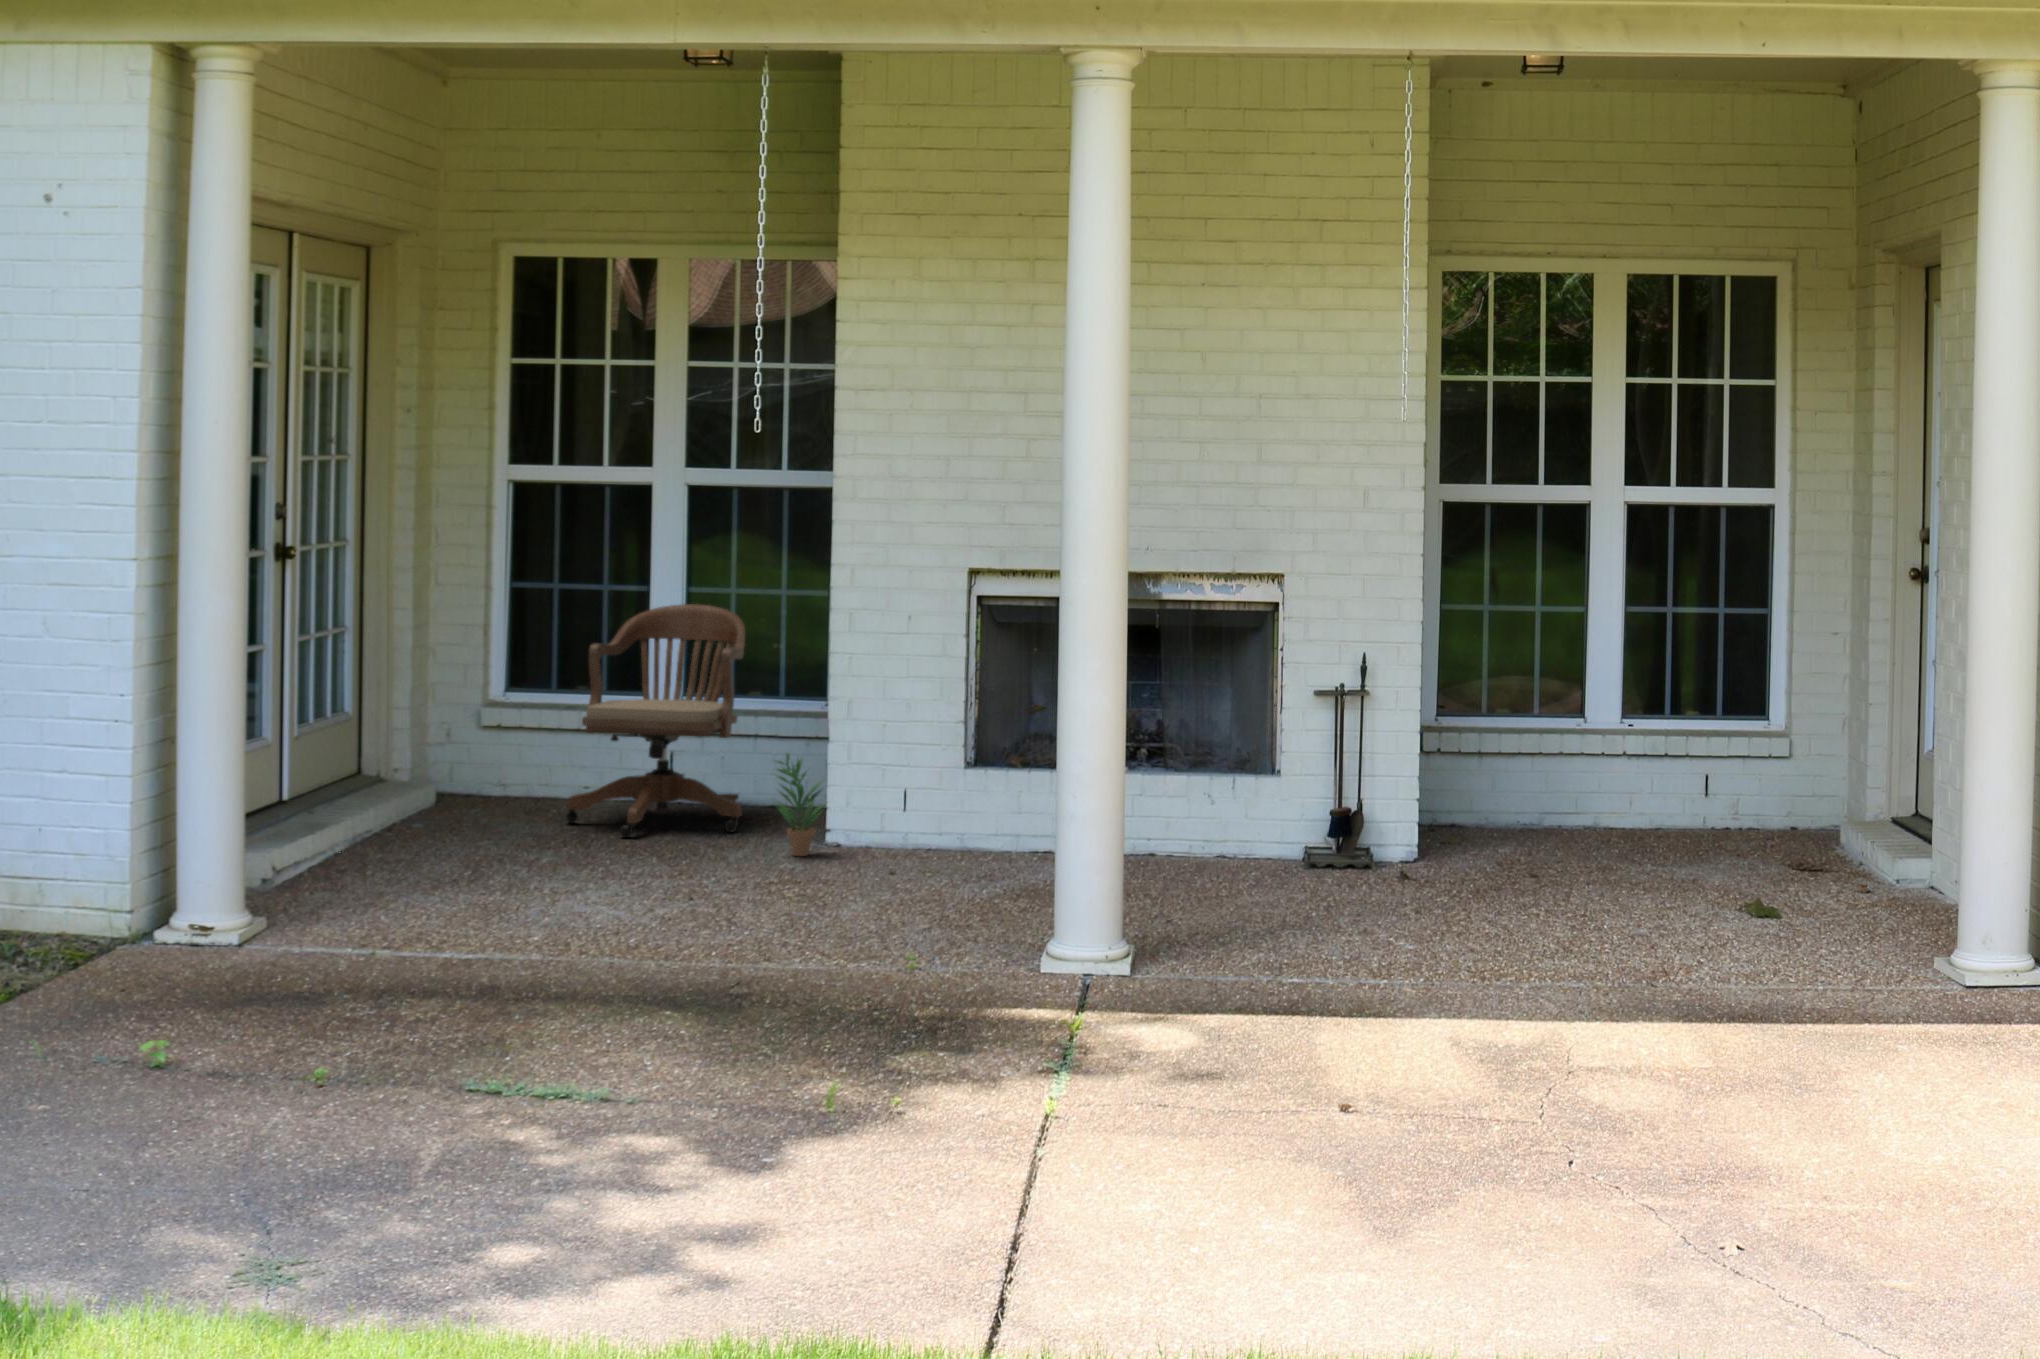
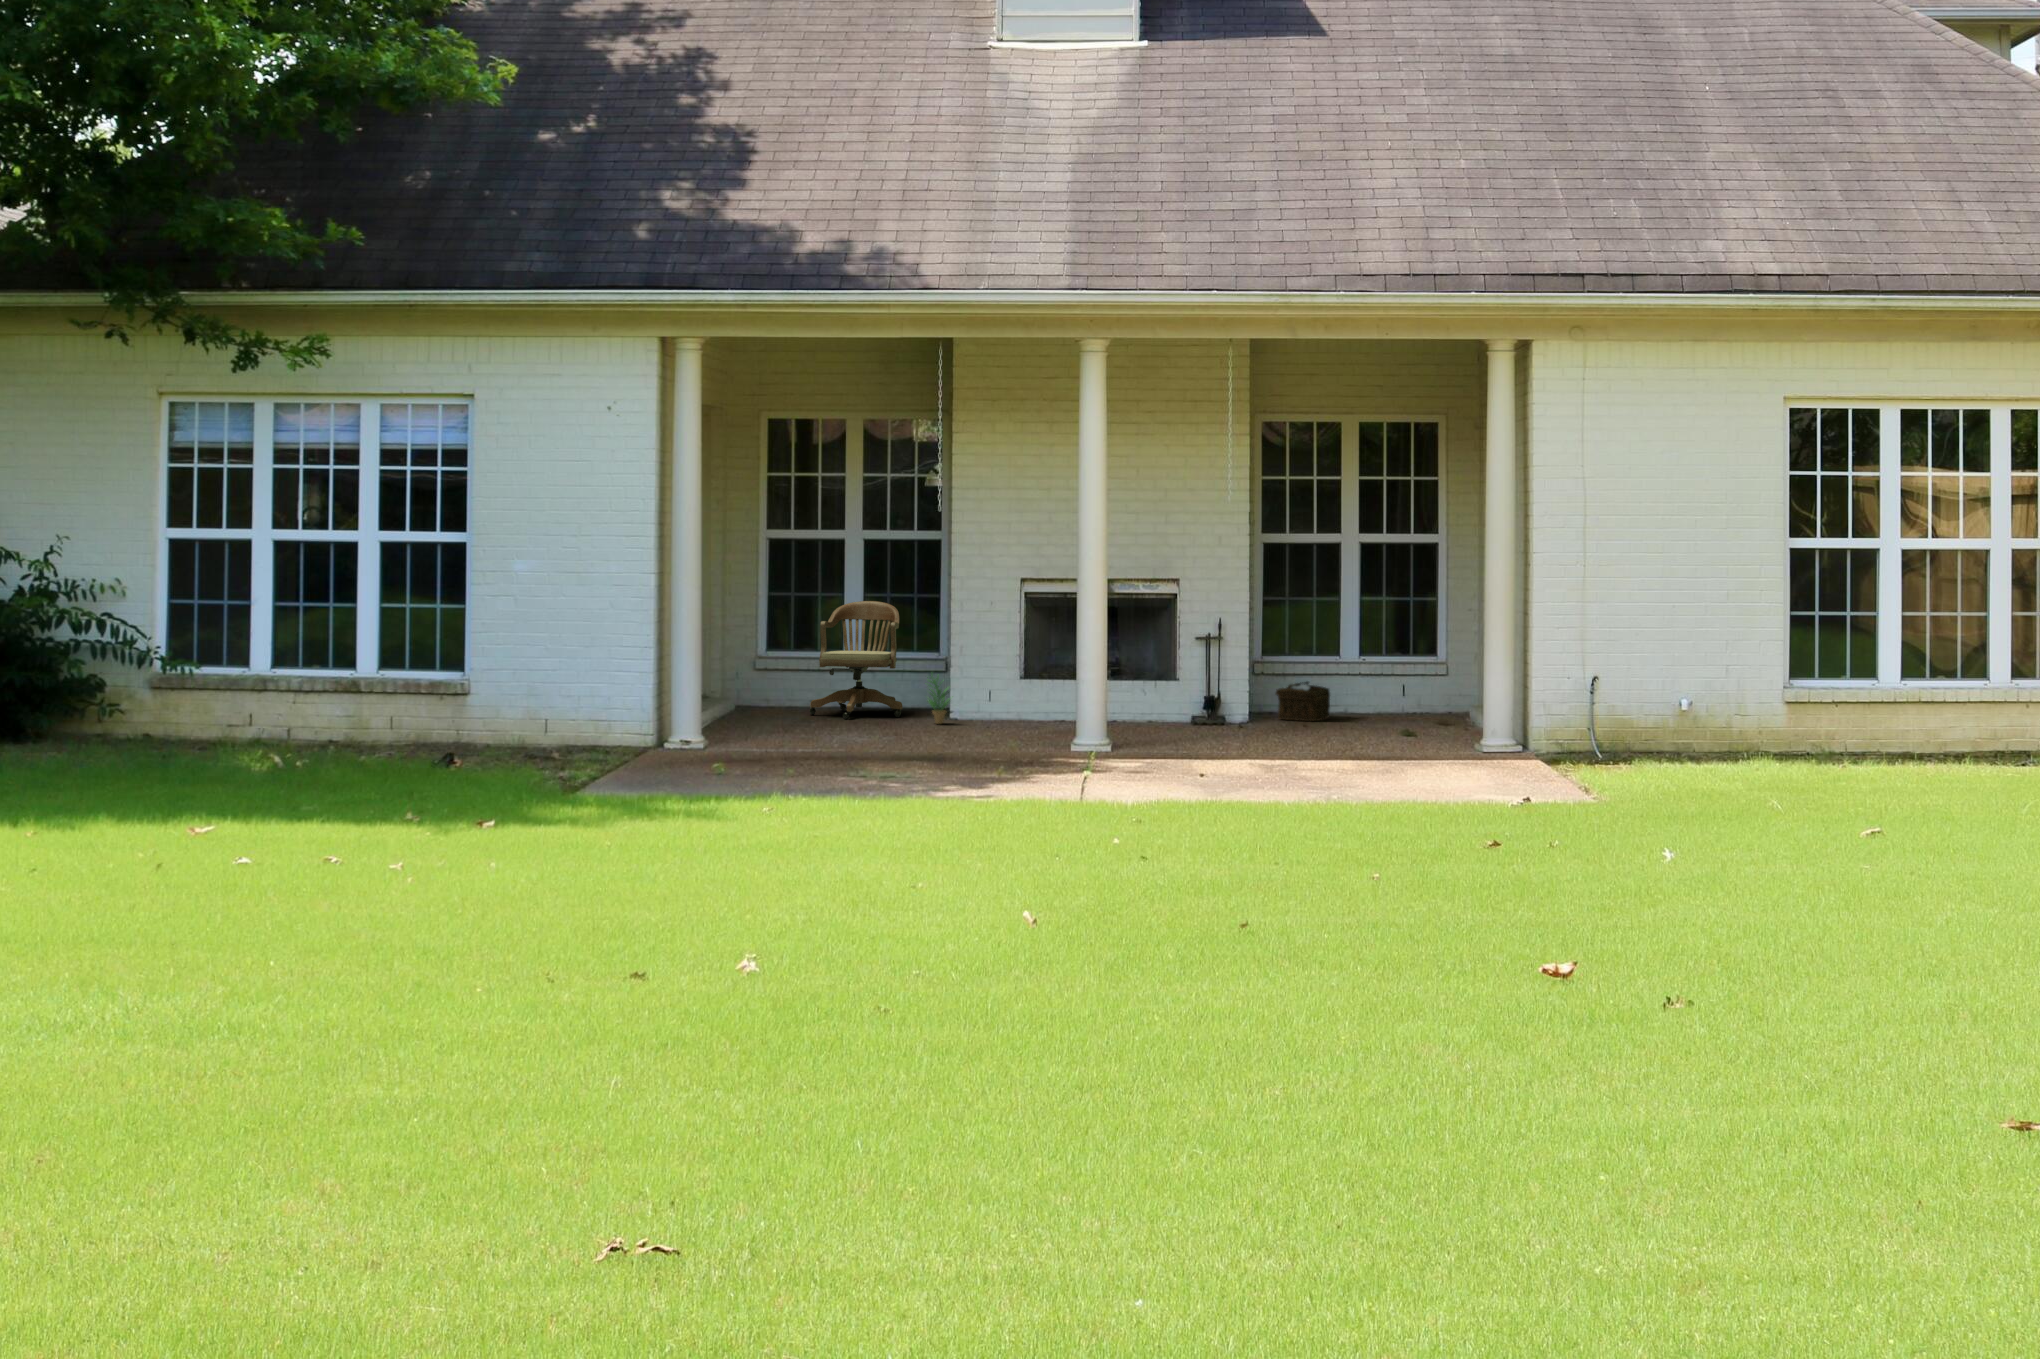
basket: none [1448,771,1568,854] -> present [1276,682,1330,721]

